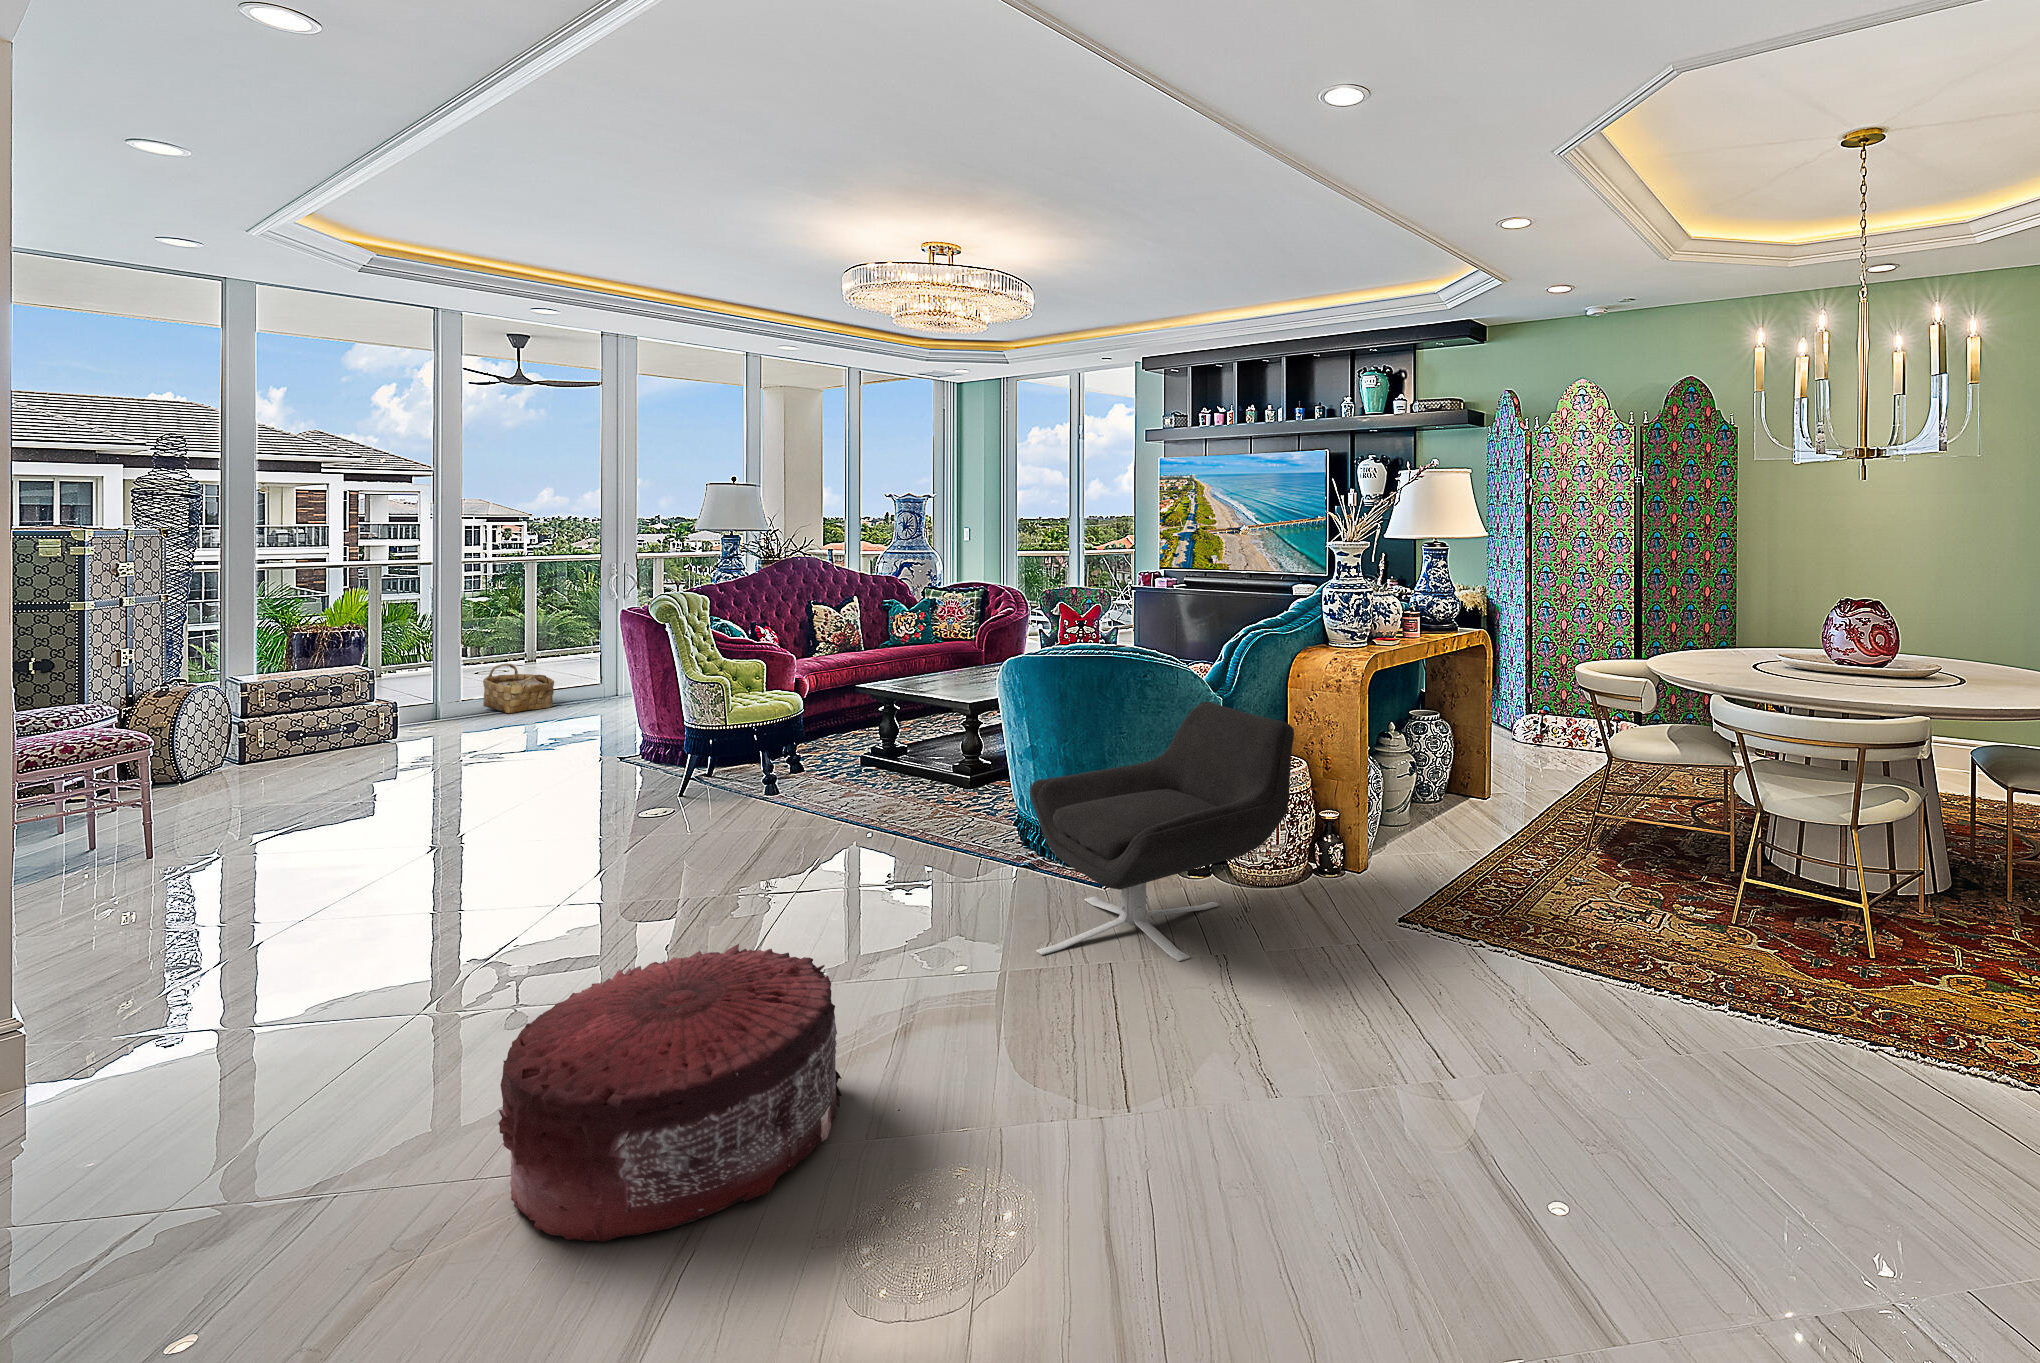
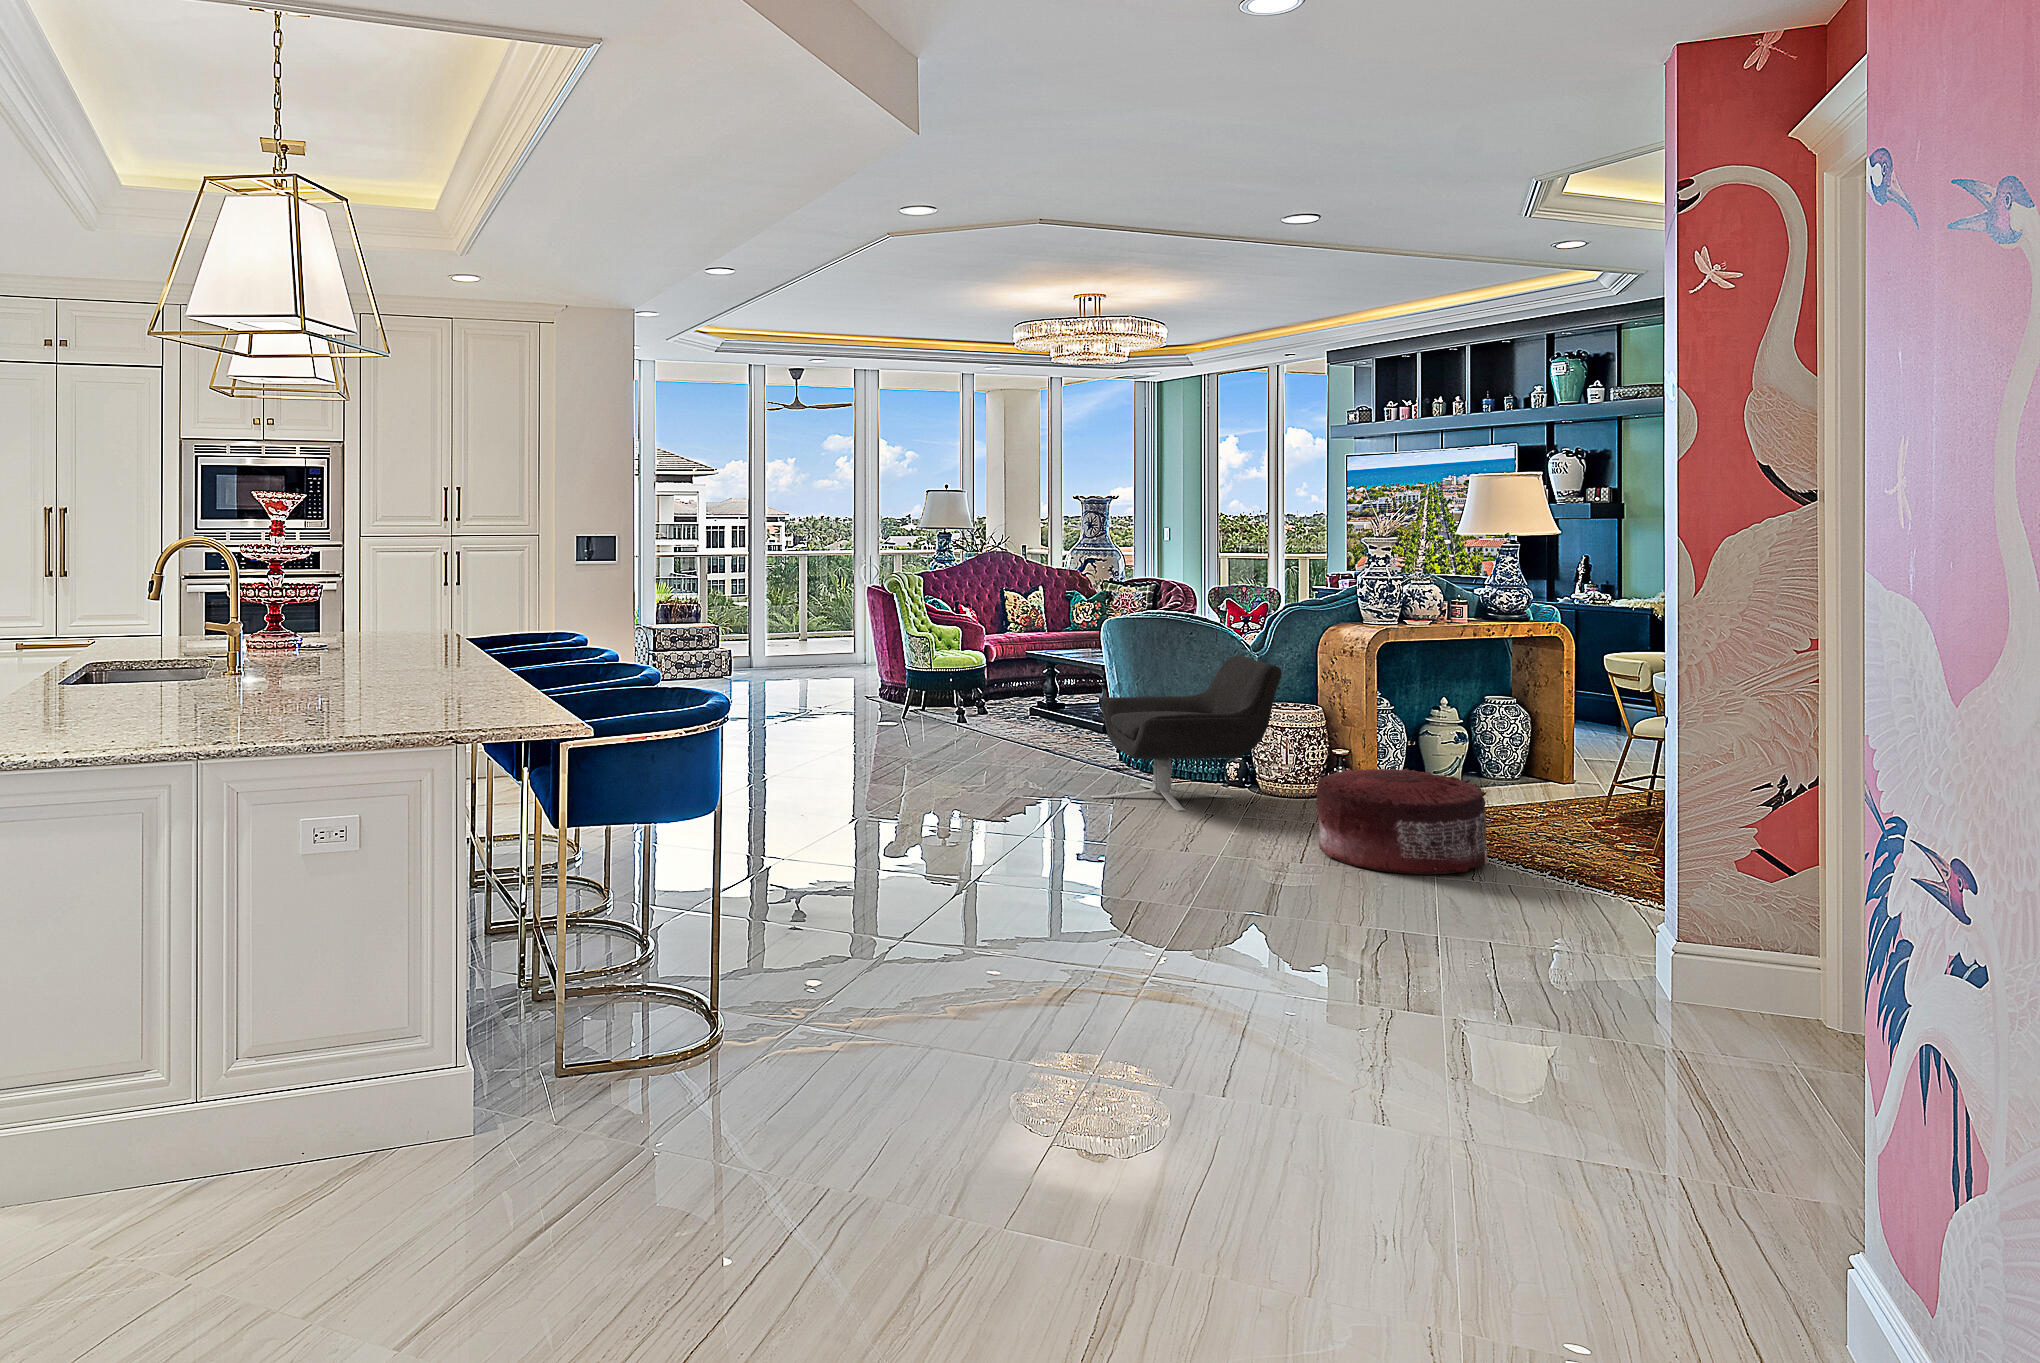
woven basket: present [483,664,554,714] -> none [778,631,822,668]
pouf: present [498,944,842,1242] -> present [1316,768,1487,874]

